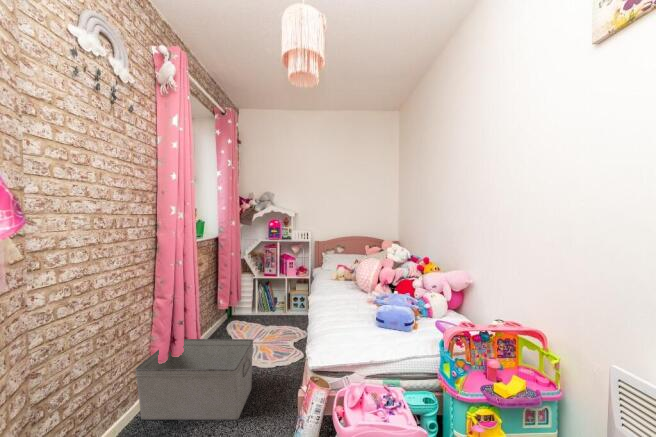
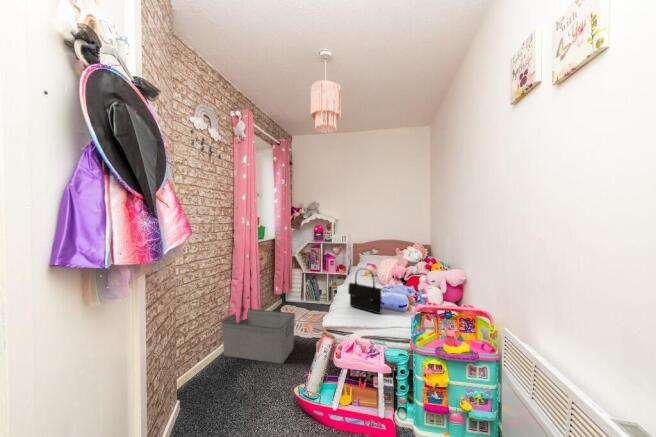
handbag: none [335,276,384,338] -> present [348,271,382,313]

